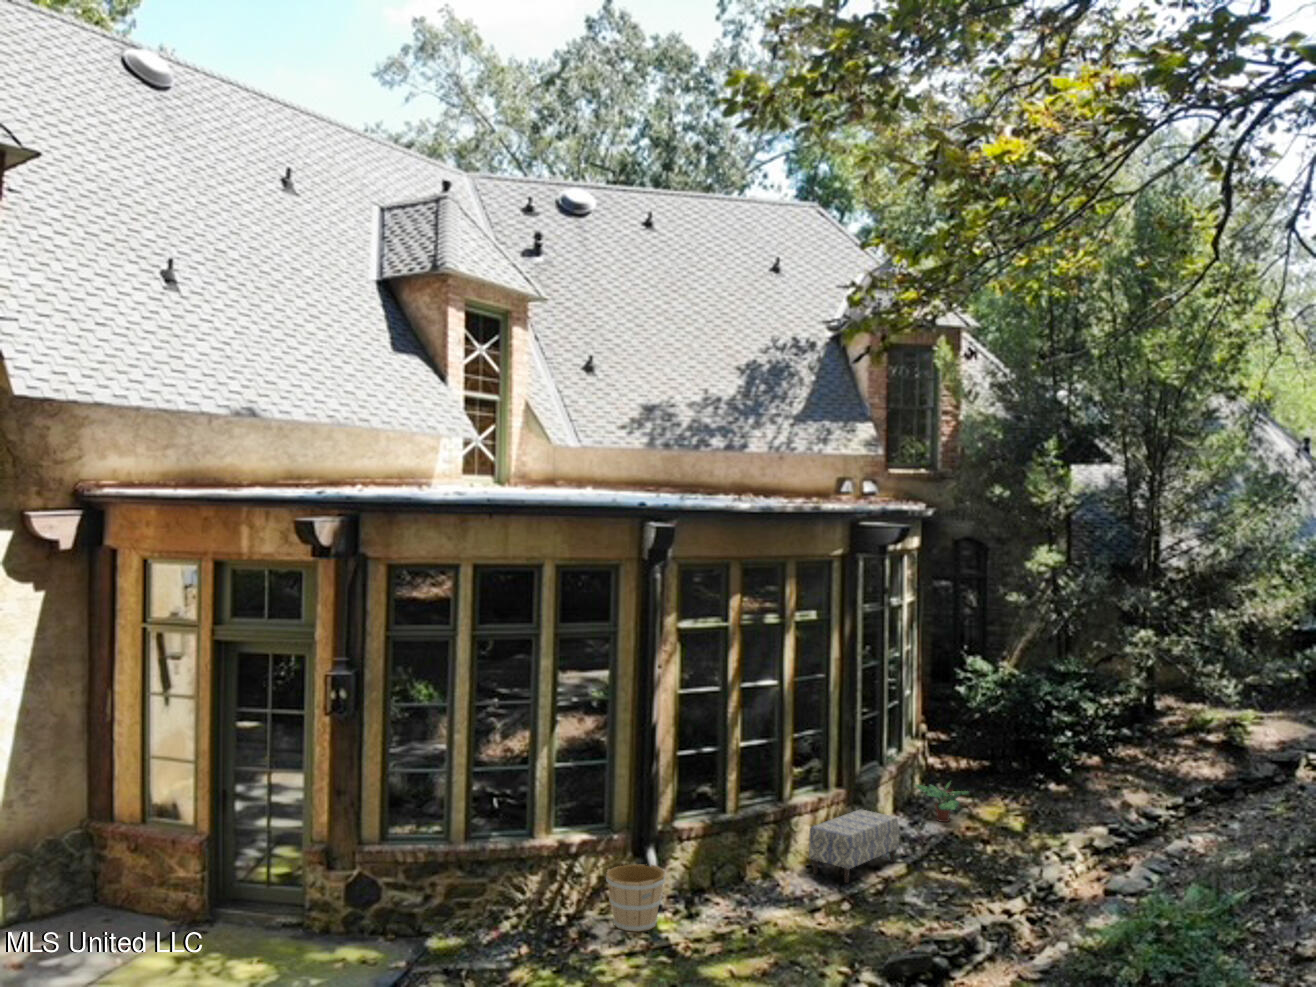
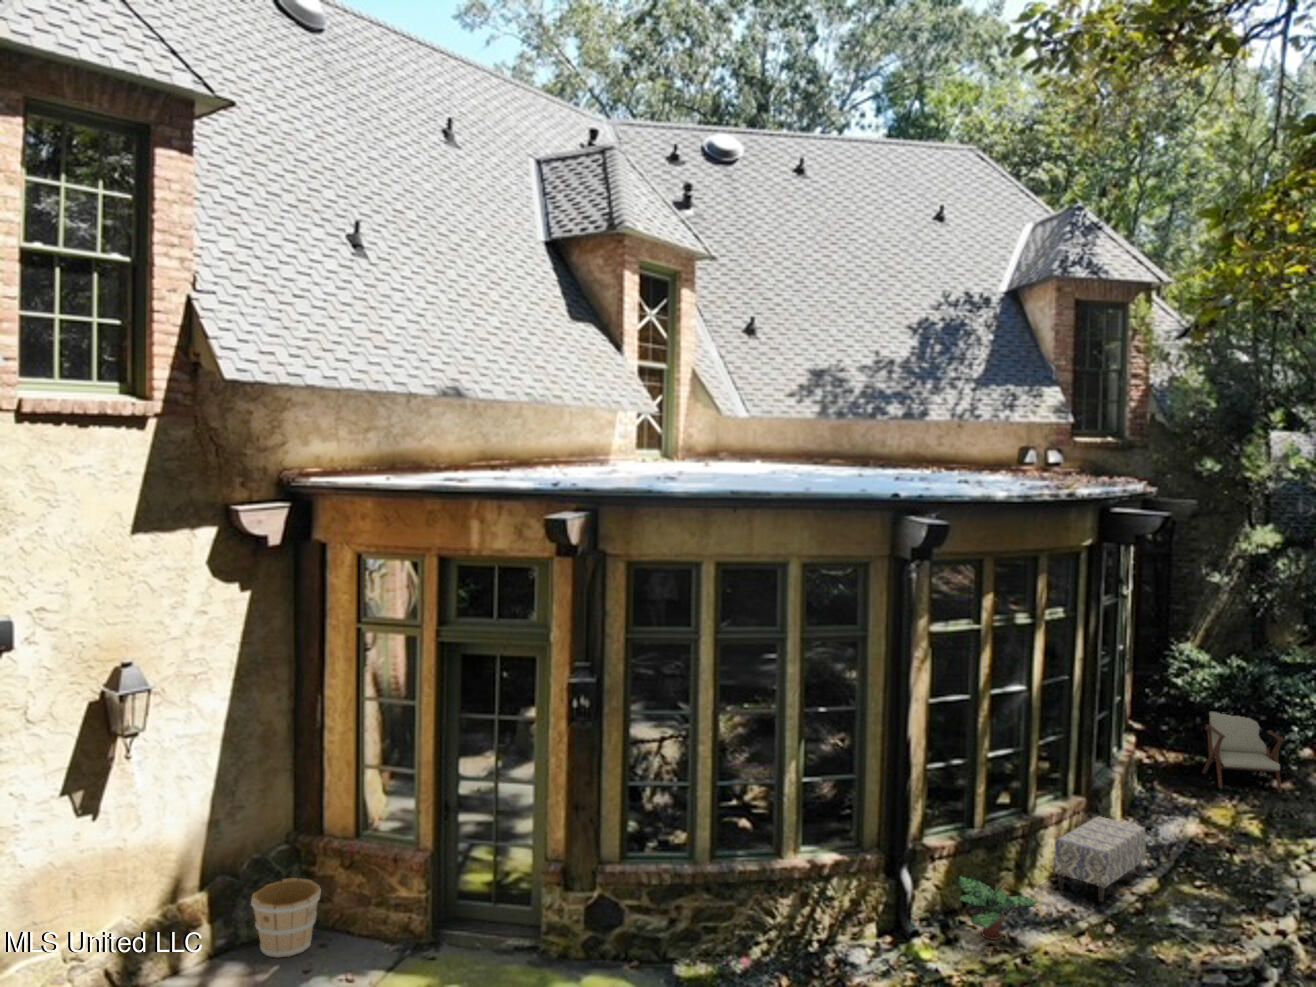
lounge chair: none [998,723,1063,797] -> present [1202,712,1285,793]
potted plant: present [915,782,969,822] -> present [958,876,1039,940]
wooden bucket: present [606,864,666,932] -> present [251,878,321,958]

